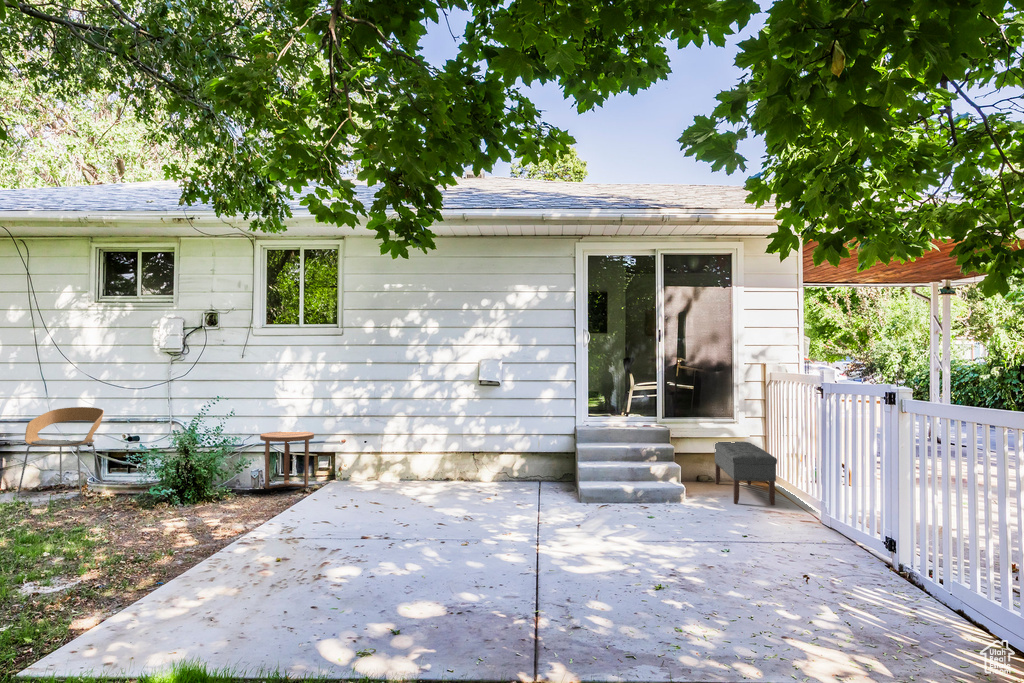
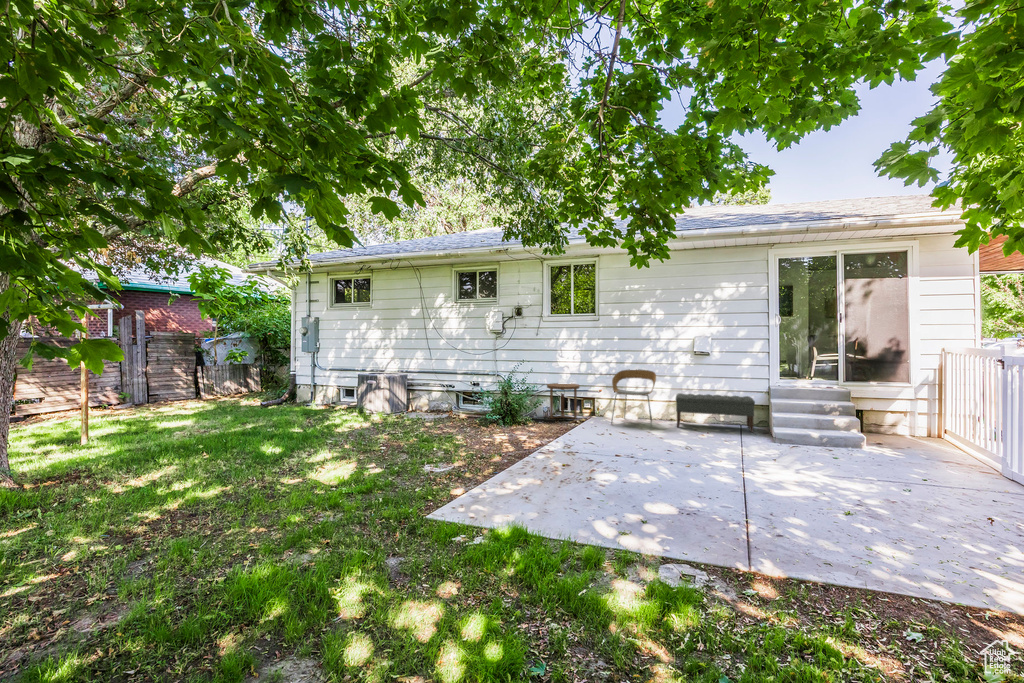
chair: present [18,407,104,494] -> present [611,369,656,427]
bench: present [715,441,777,505] -> present [676,393,755,432]

